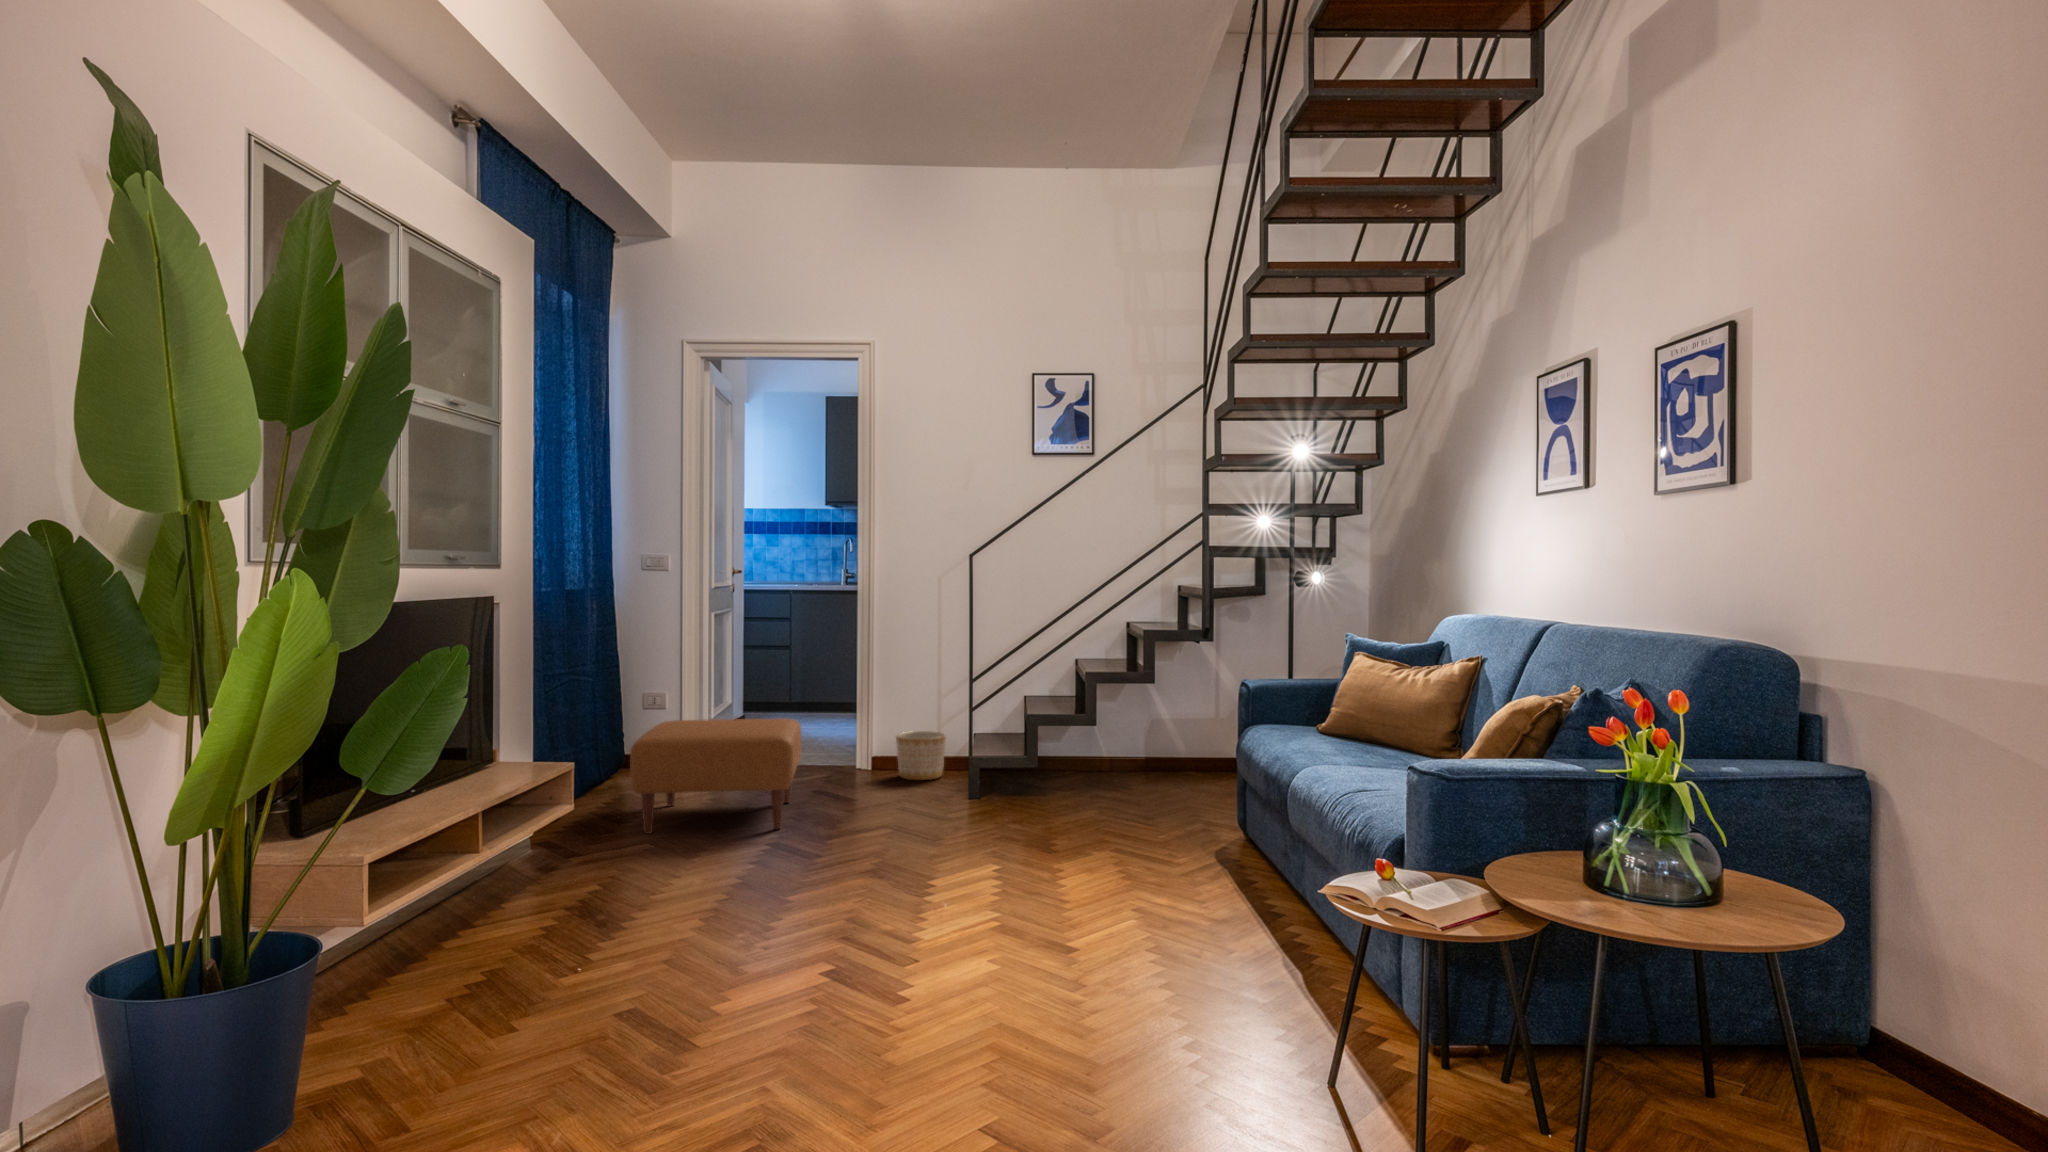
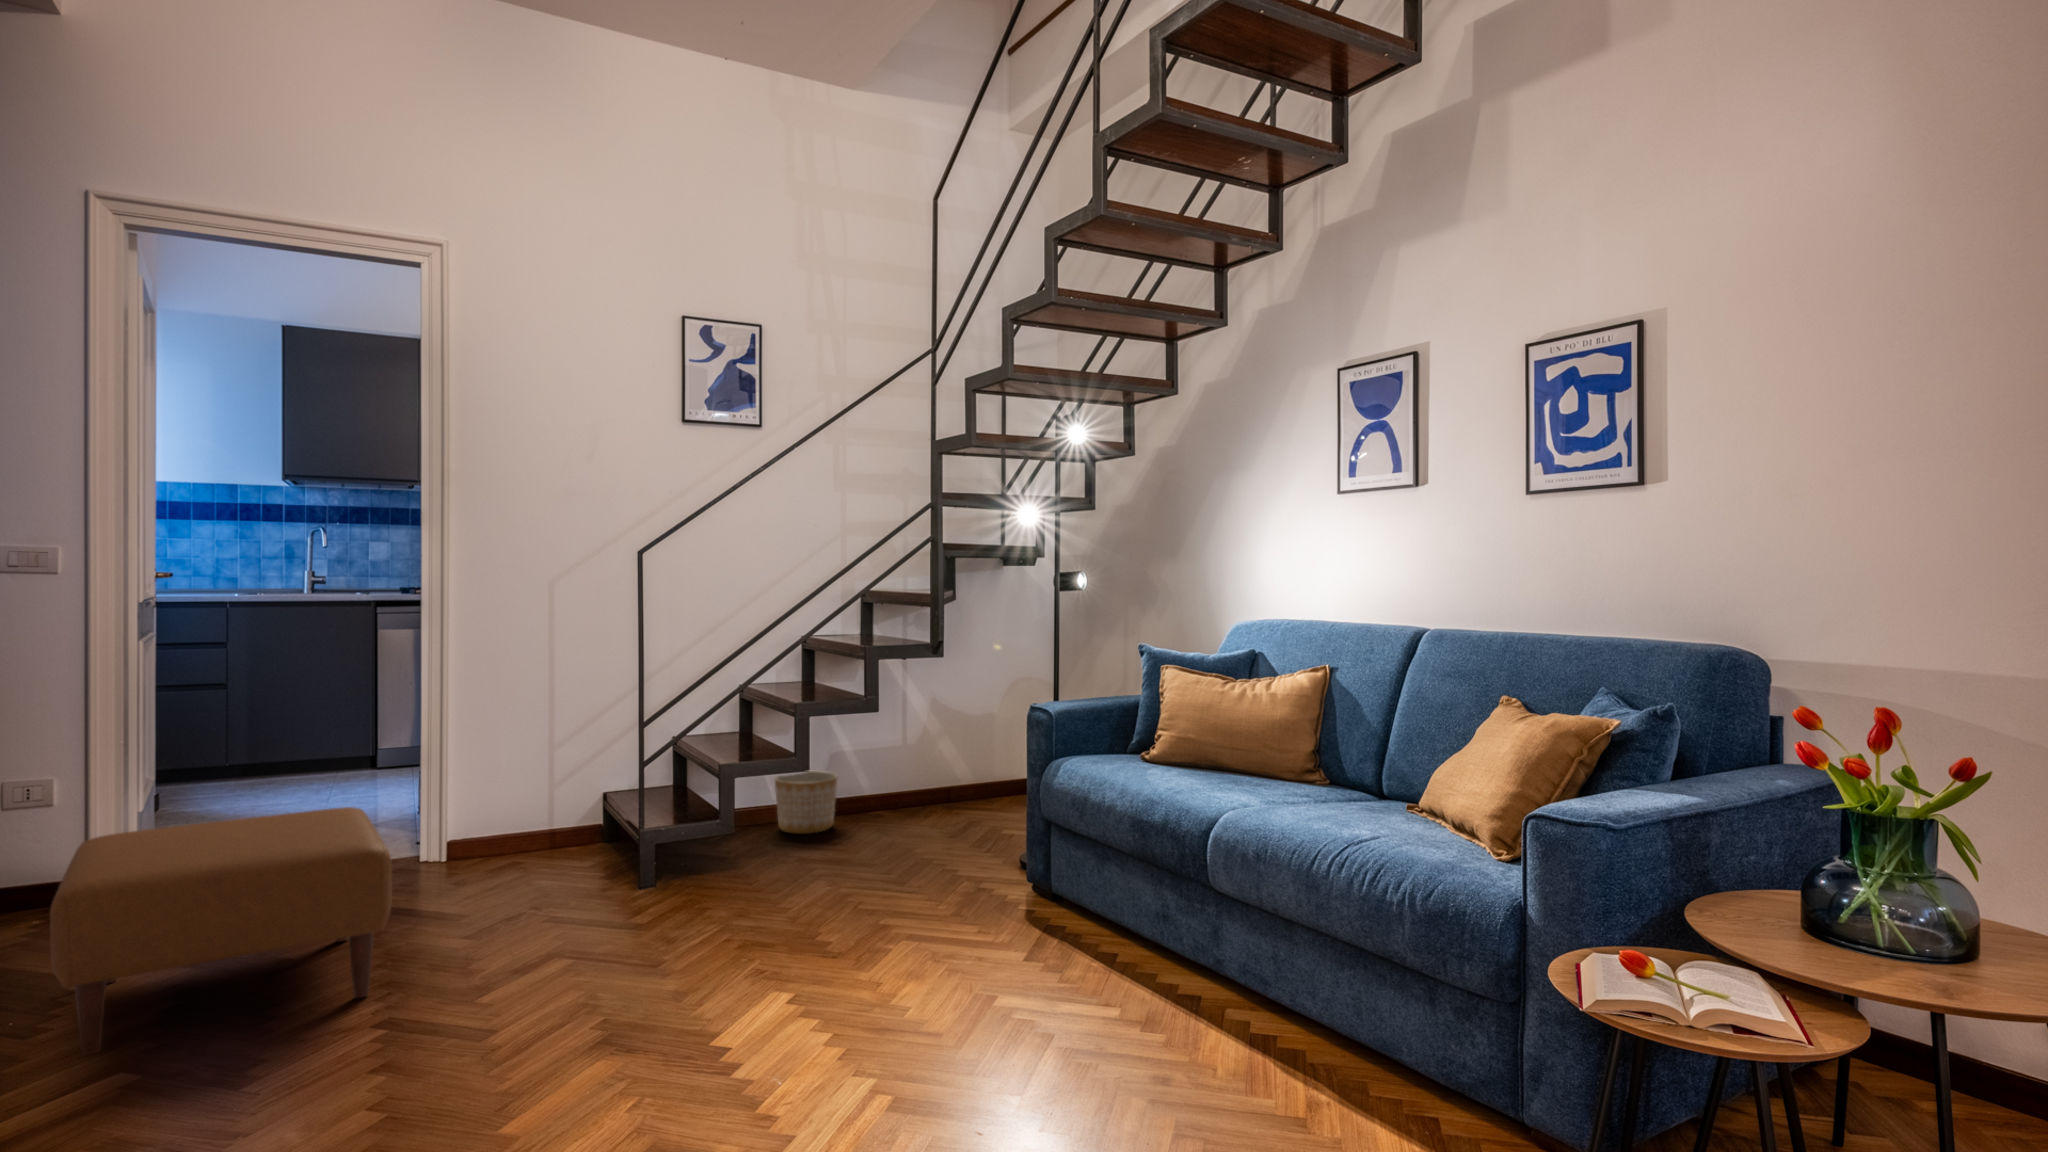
planter: present [896,731,946,780] -> present [775,771,837,834]

